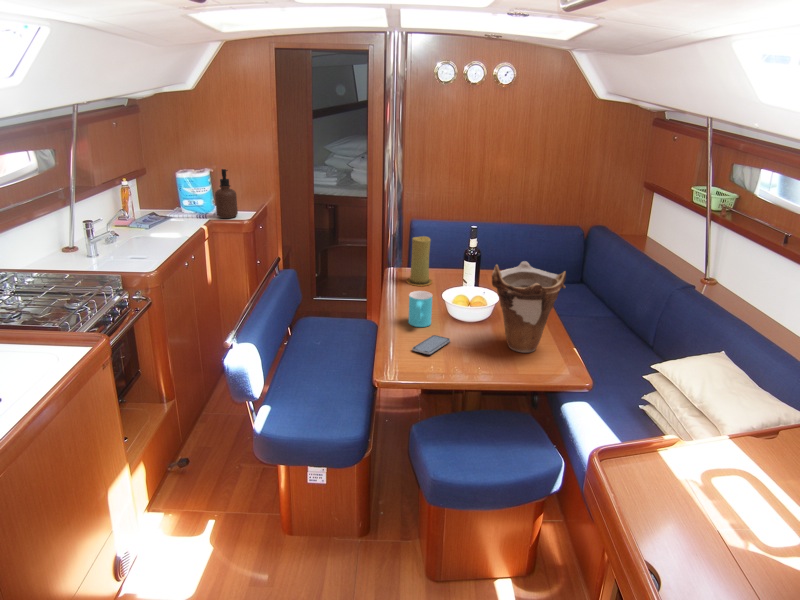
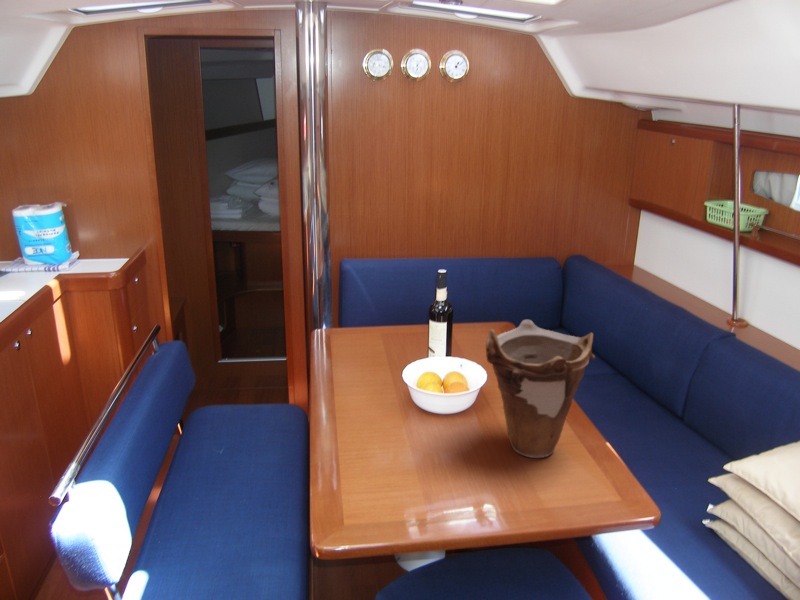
soap dispenser: present [215,169,238,219] -> none [67,203,102,271]
candle: present [407,236,432,286] -> none [346,285,383,355]
cup: present [408,291,432,327] -> none [357,370,392,425]
smartphone: present [412,335,450,354] -> none [370,439,426,476]

